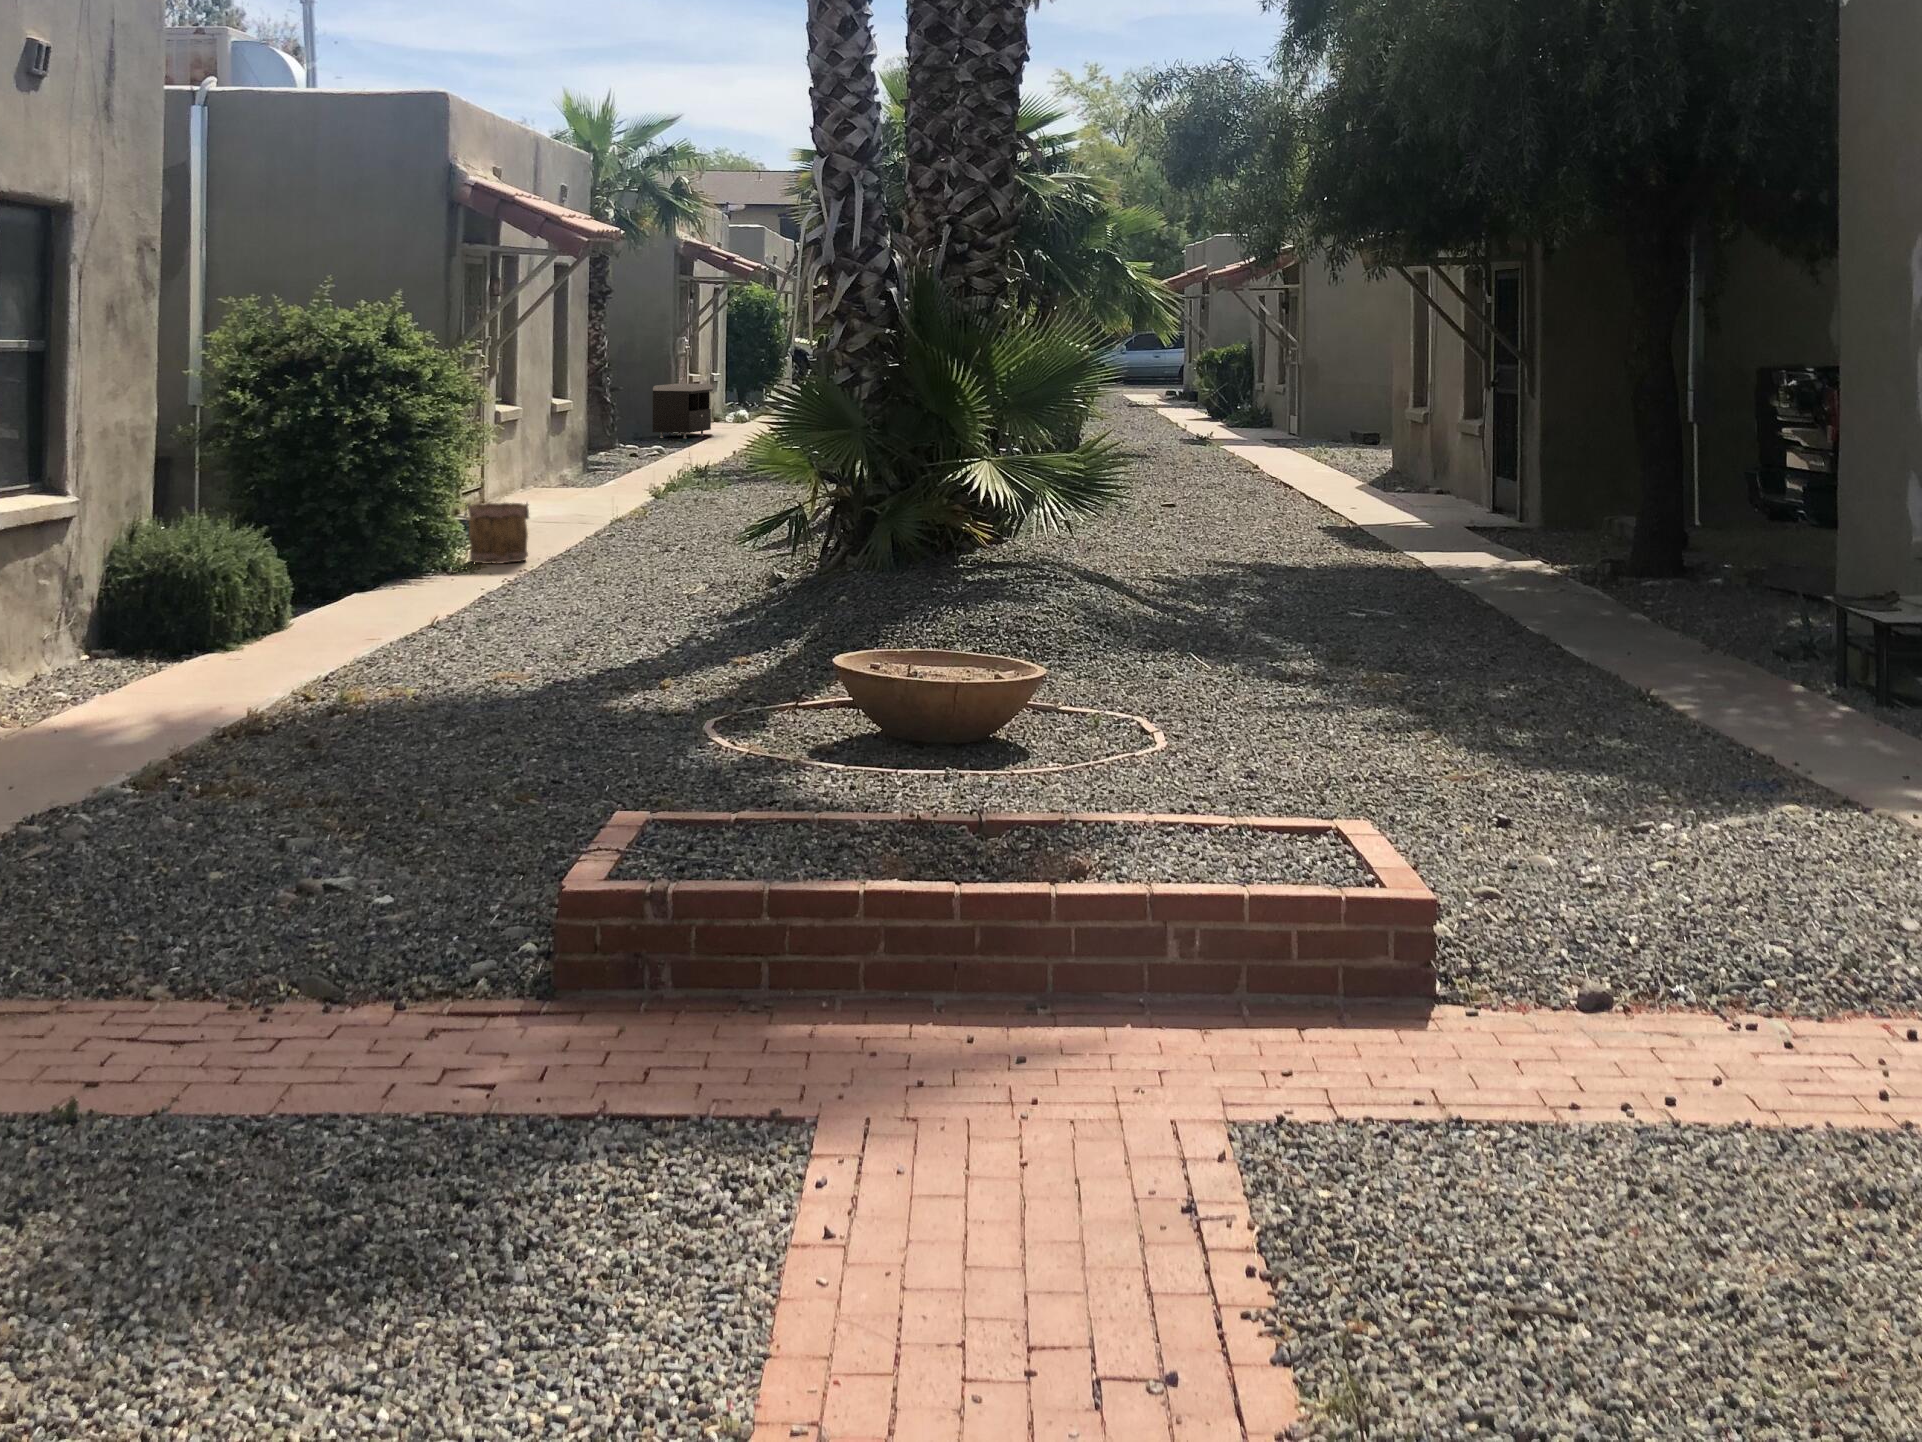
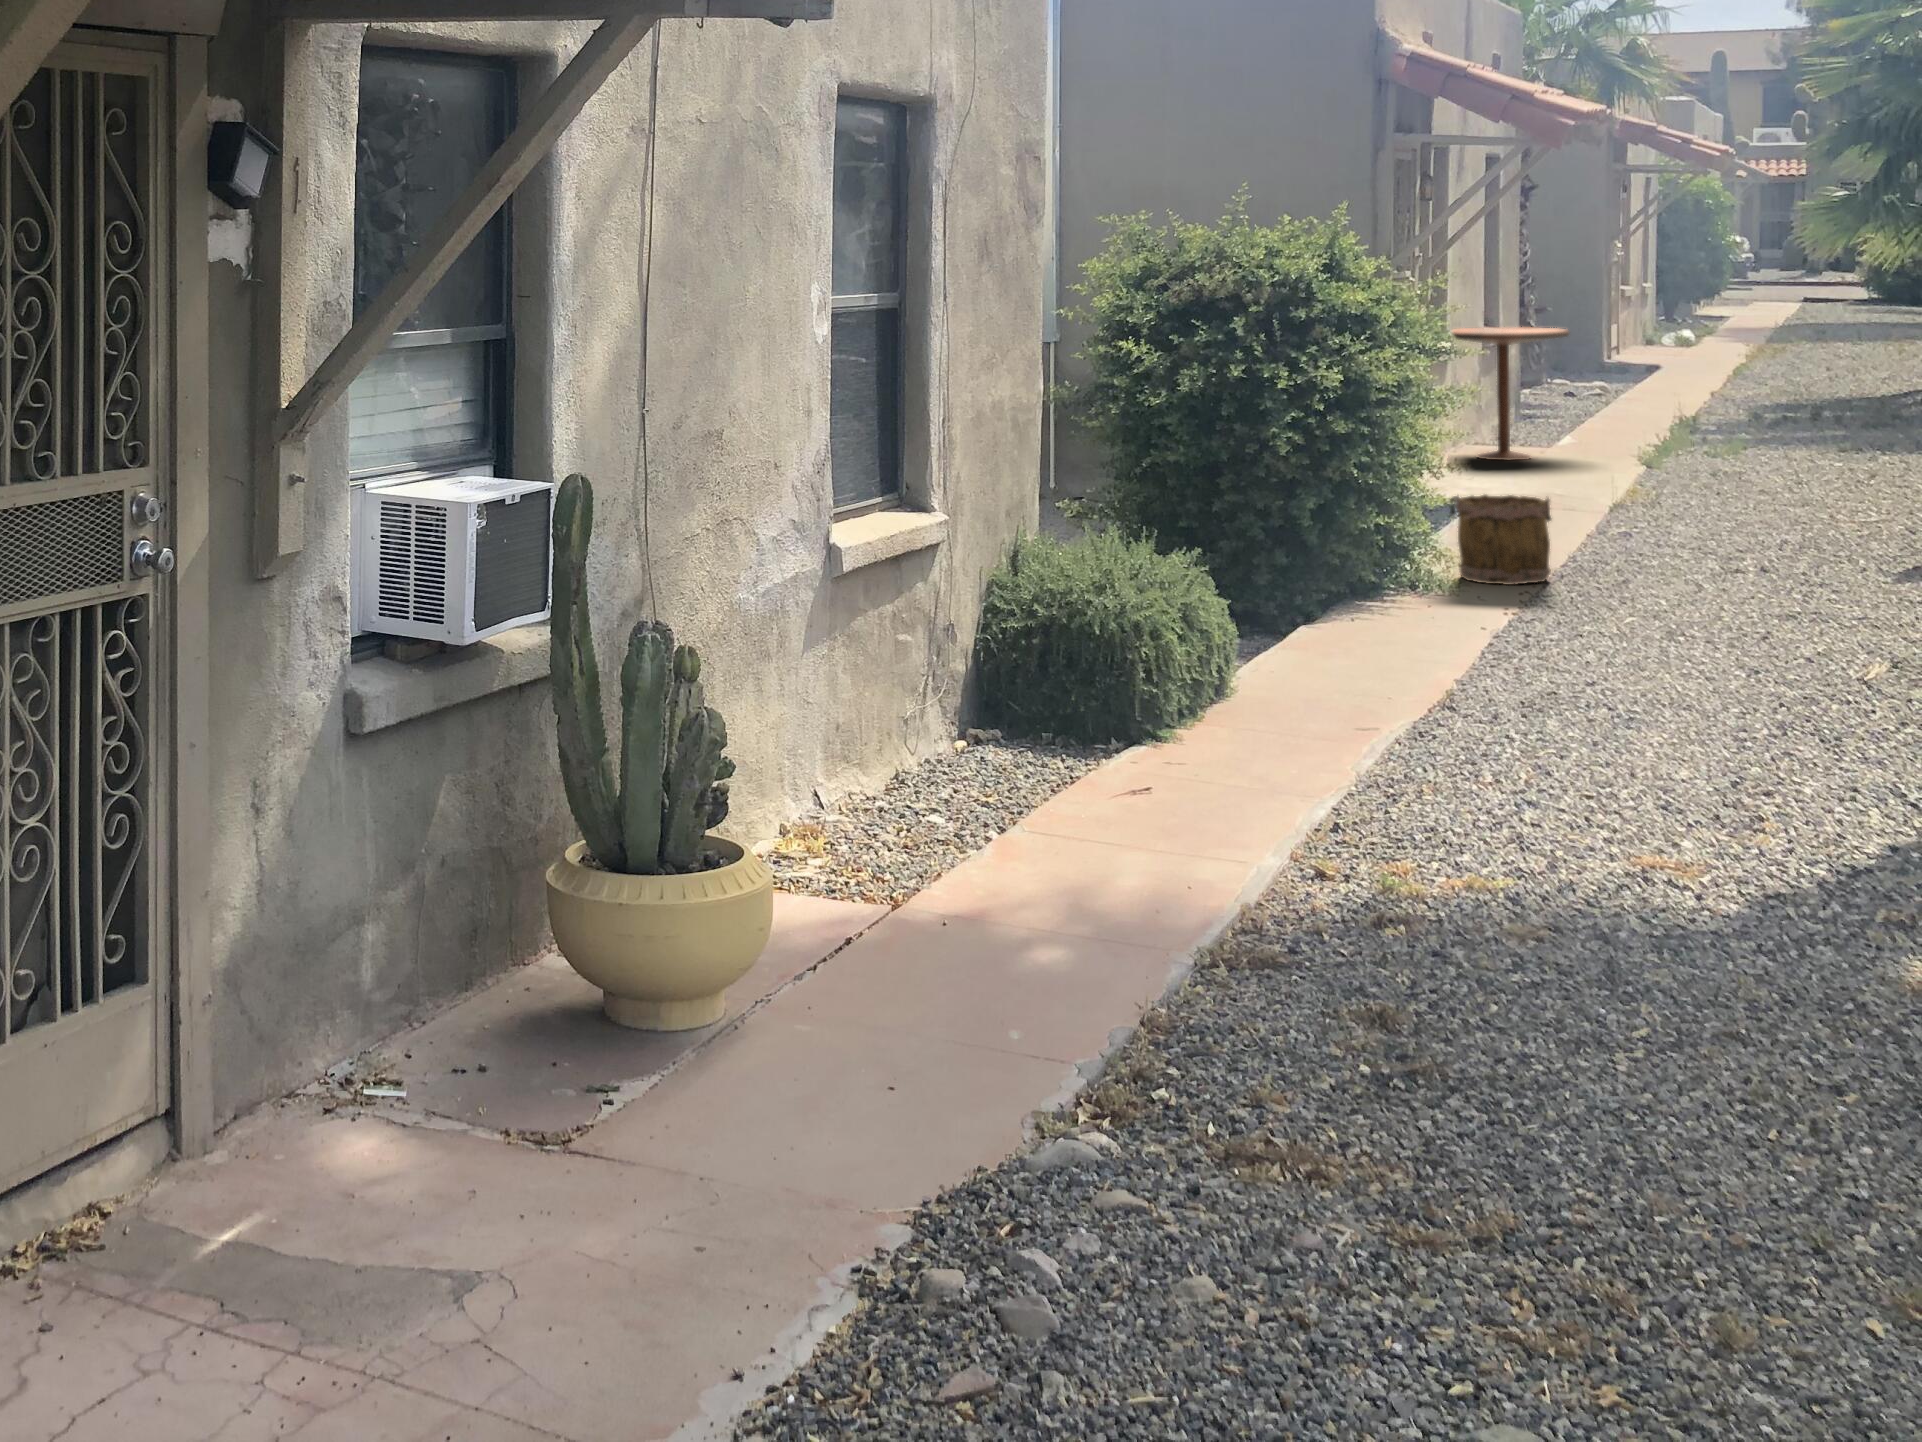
storage bench: present [652,384,713,438] -> none [1580,302,1662,370]
pedestal table: none [506,395,599,496] -> present [1452,327,1569,460]

